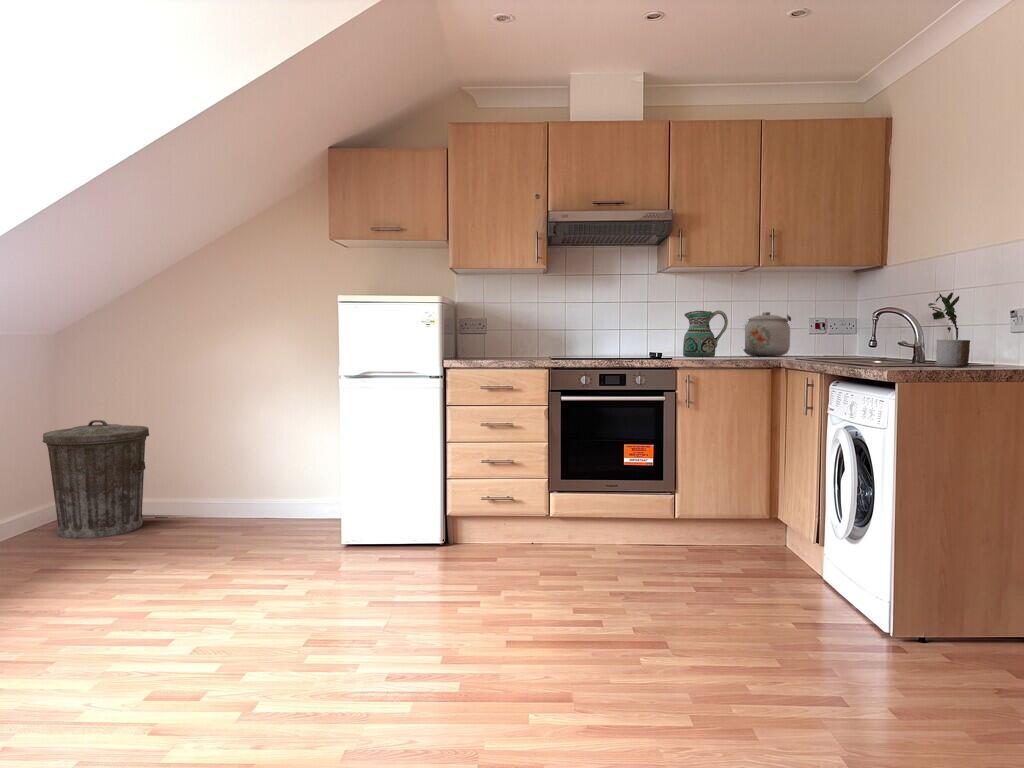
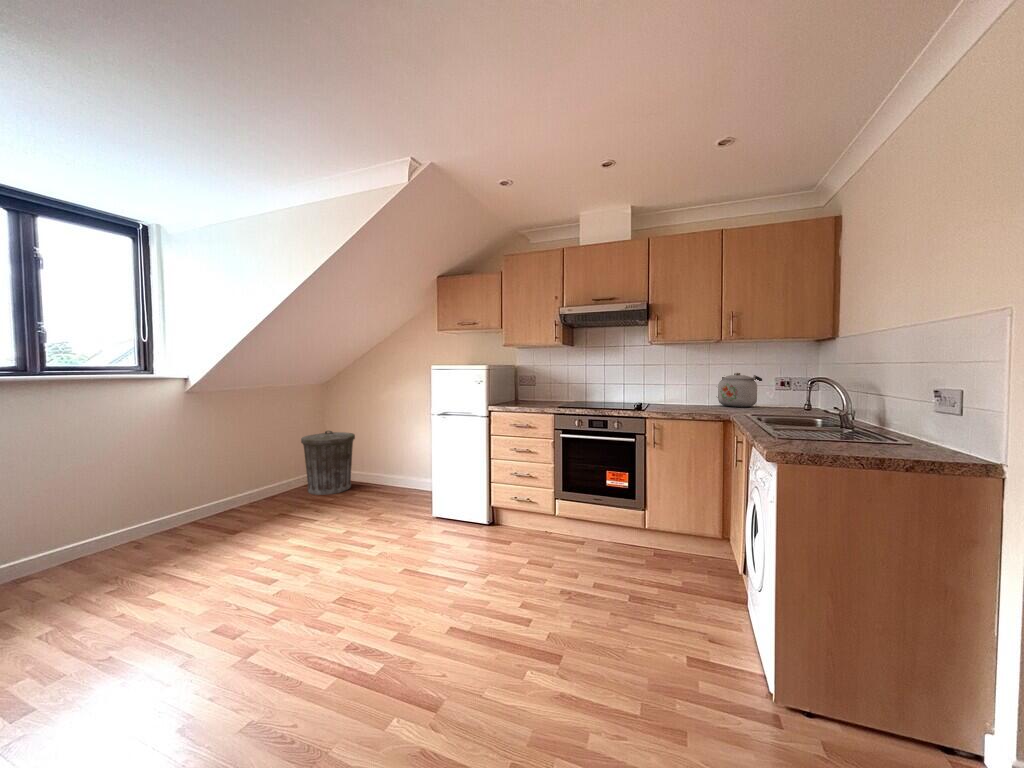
potted plant: present [928,292,970,367] -> none [825,378,872,449]
ceramic pitcher: present [683,310,728,357] -> none [666,373,700,407]

